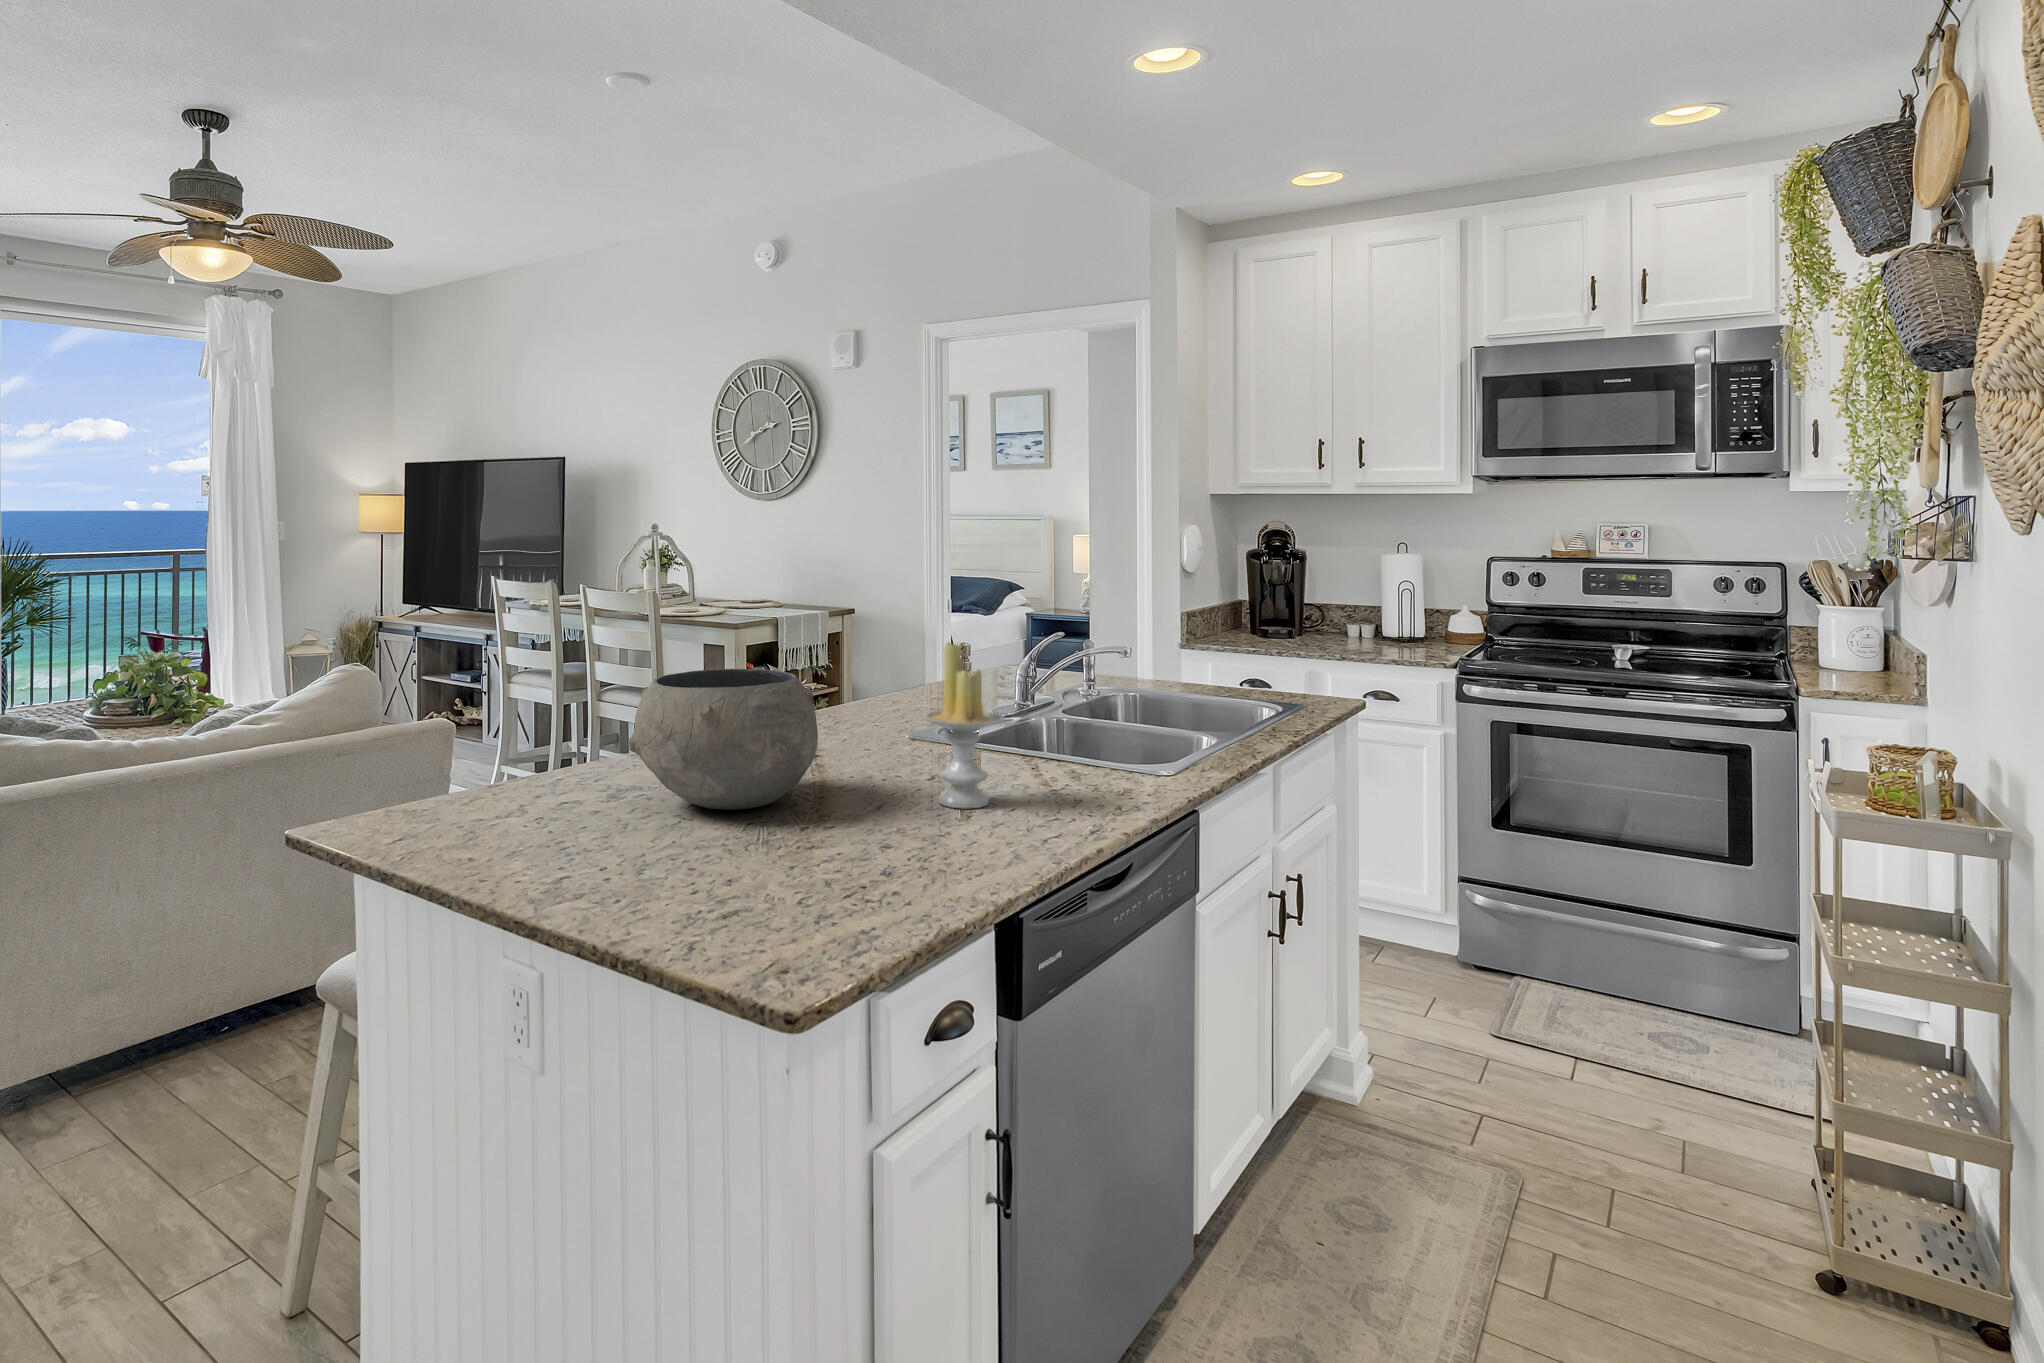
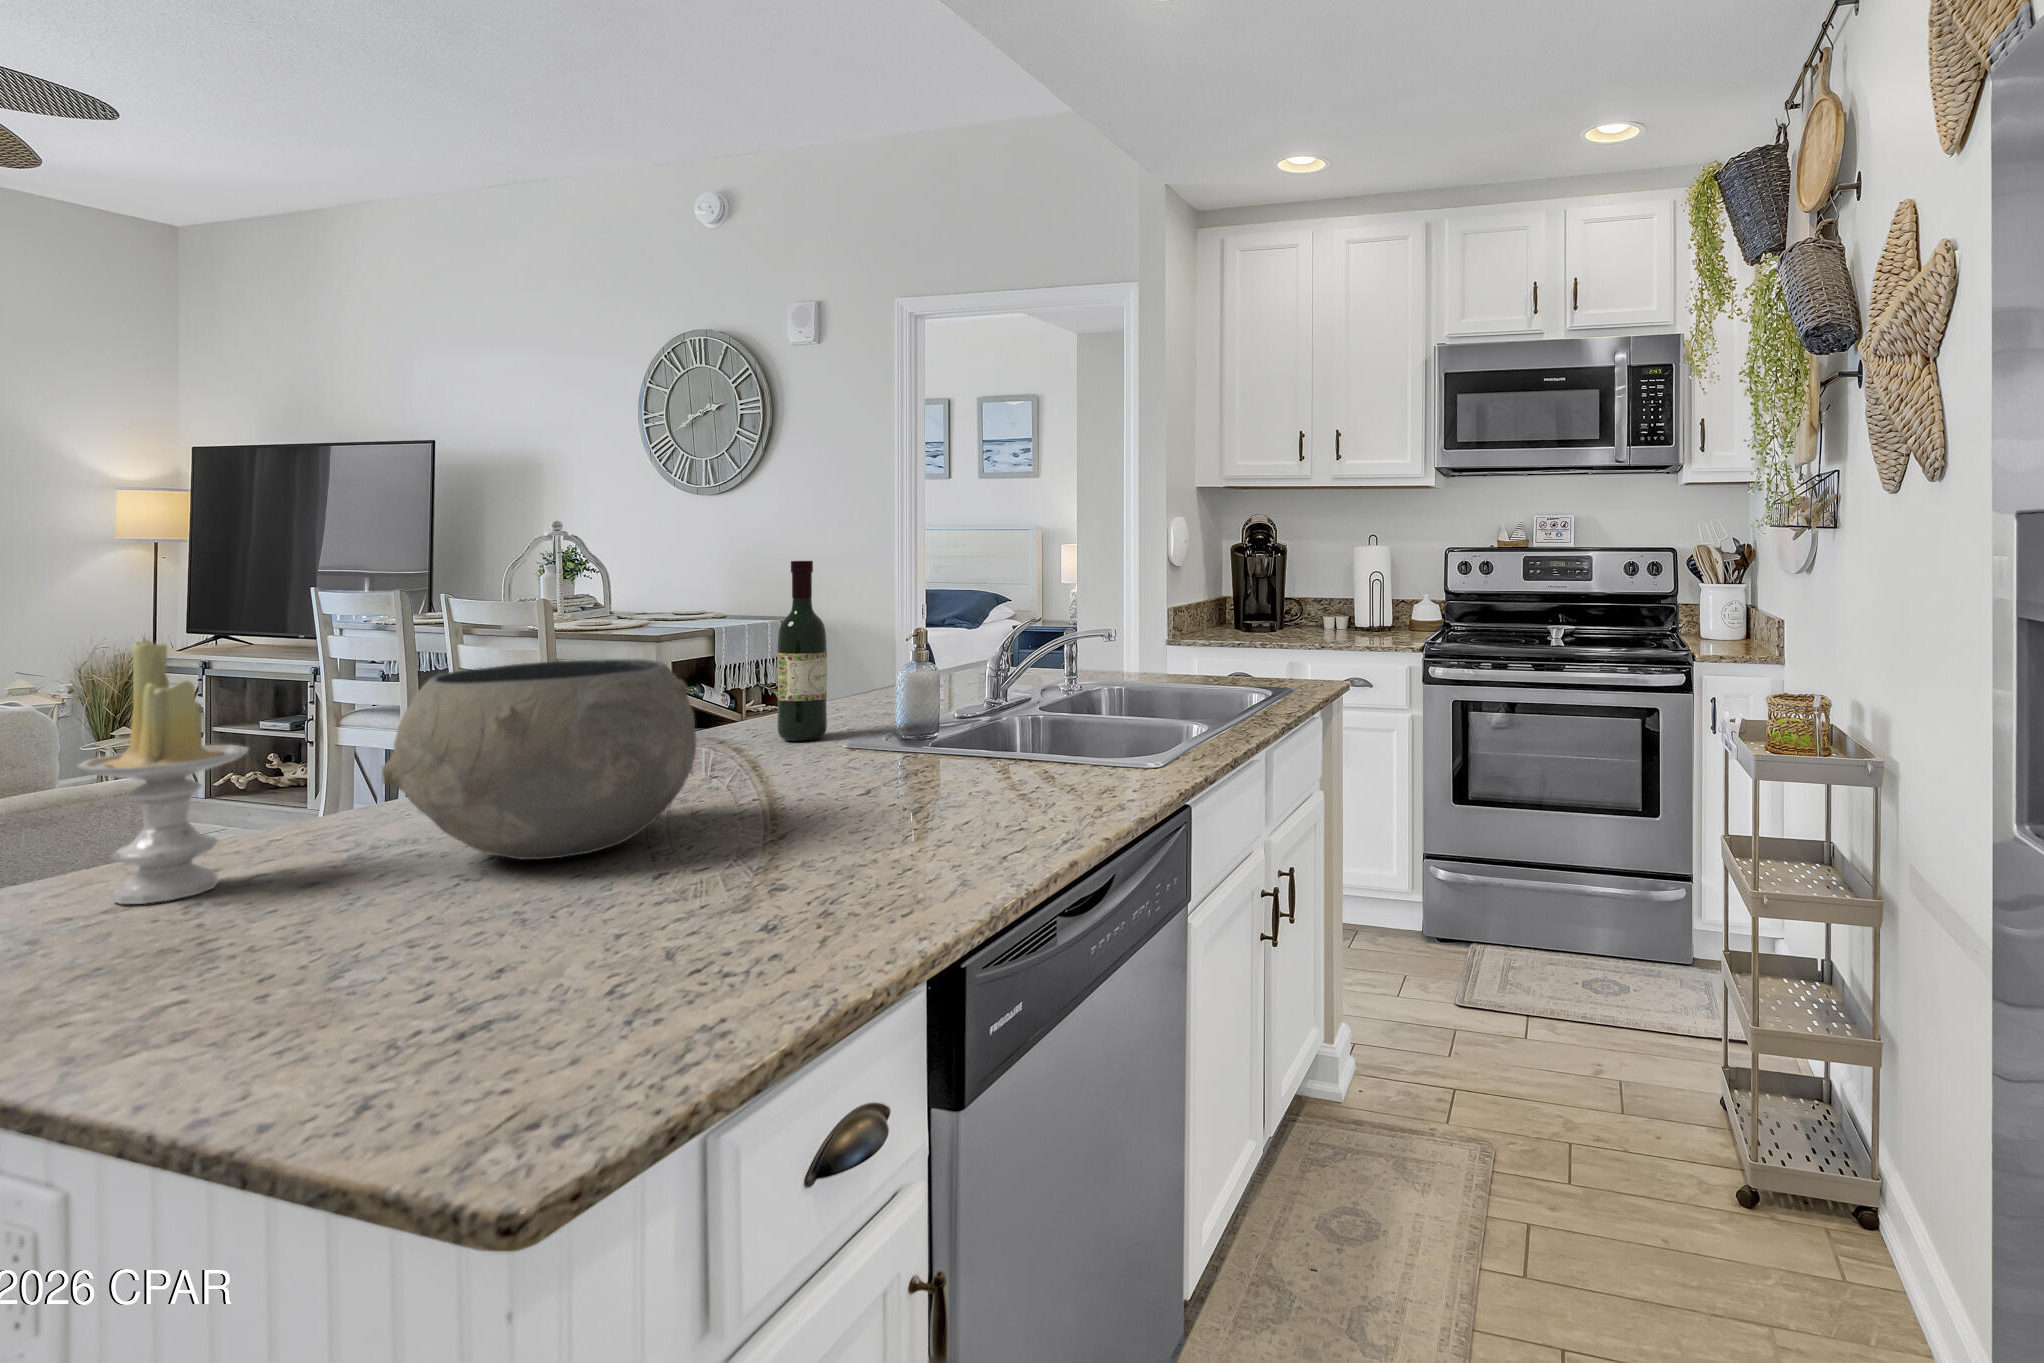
wine bottle: none [855,585,892,729] -> present [777,561,827,741]
candle: present [923,642,1004,808] -> present [77,640,248,904]

